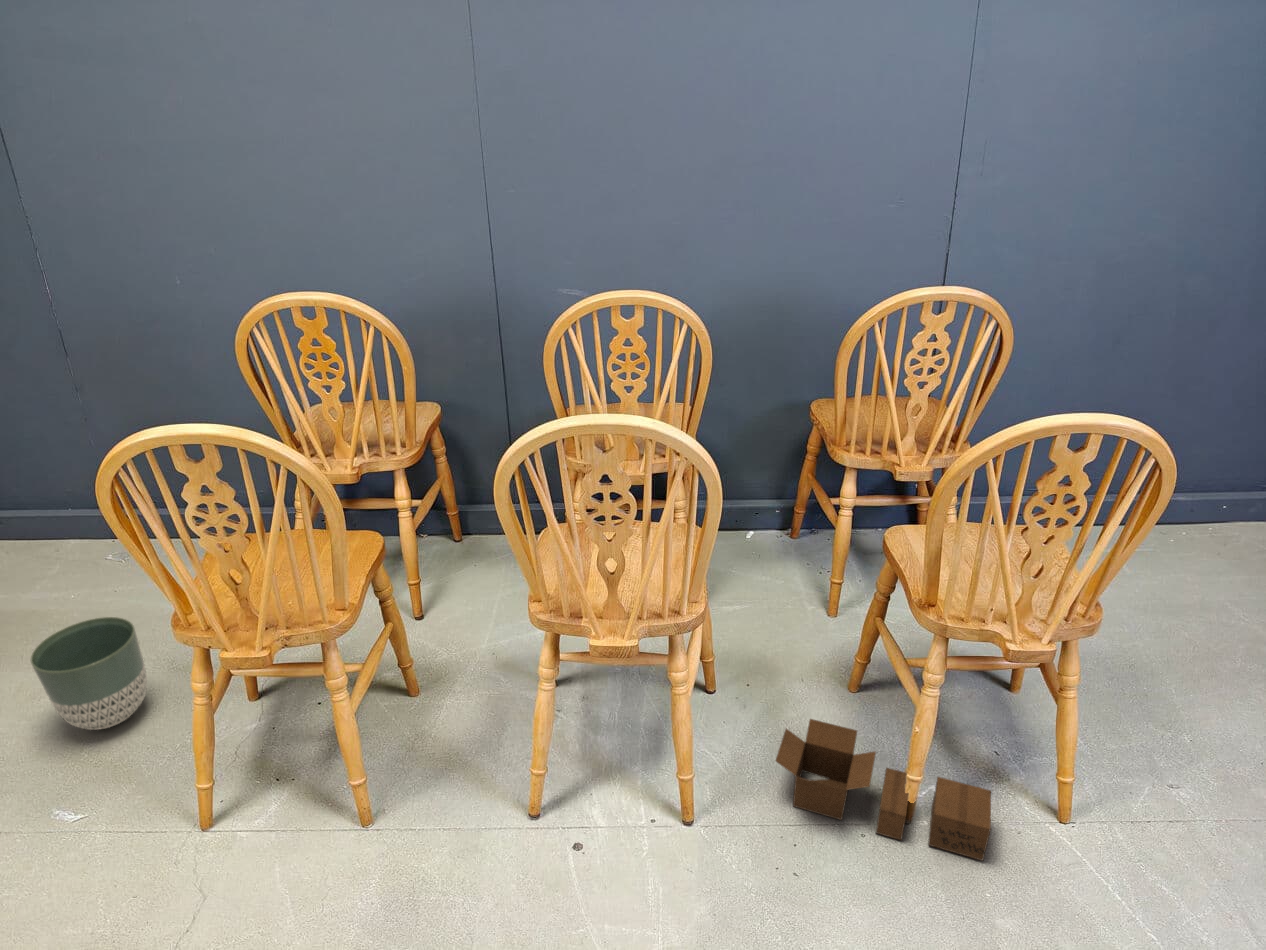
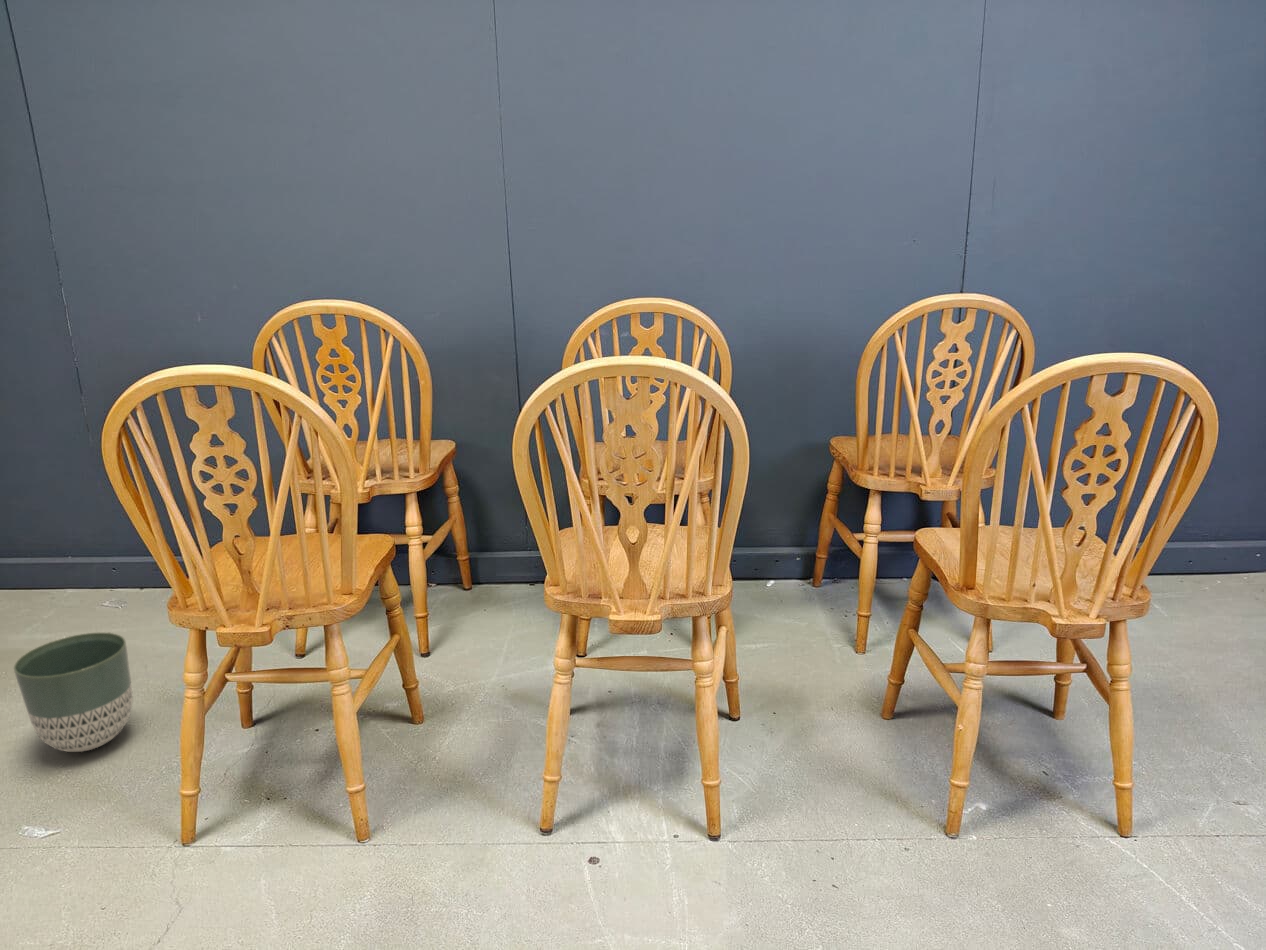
cardboard box: present [776,719,991,861] -> none [810,731,1052,877]

